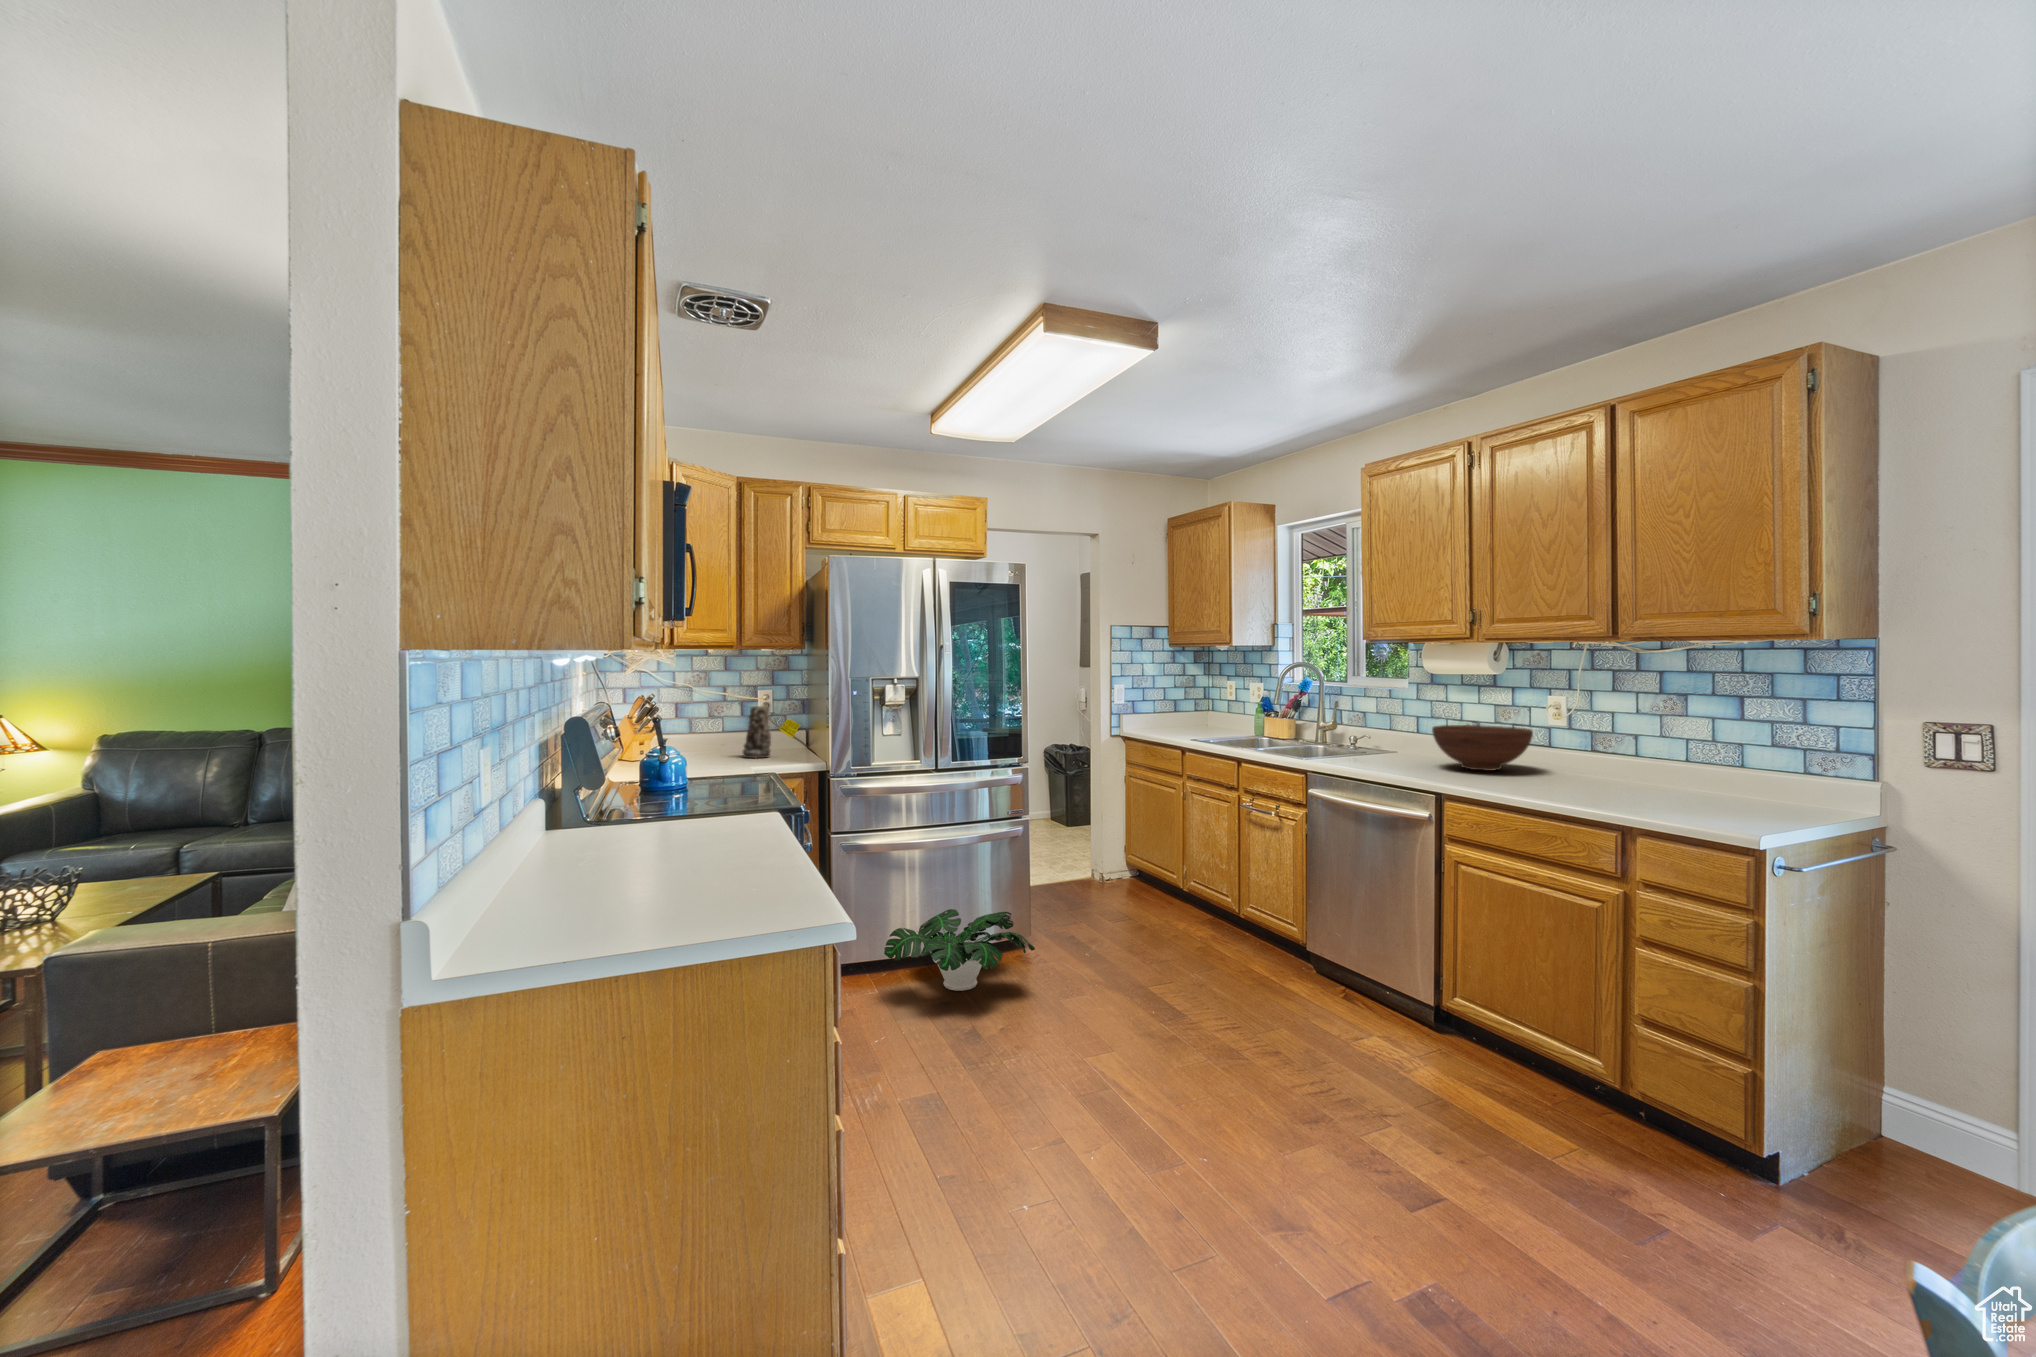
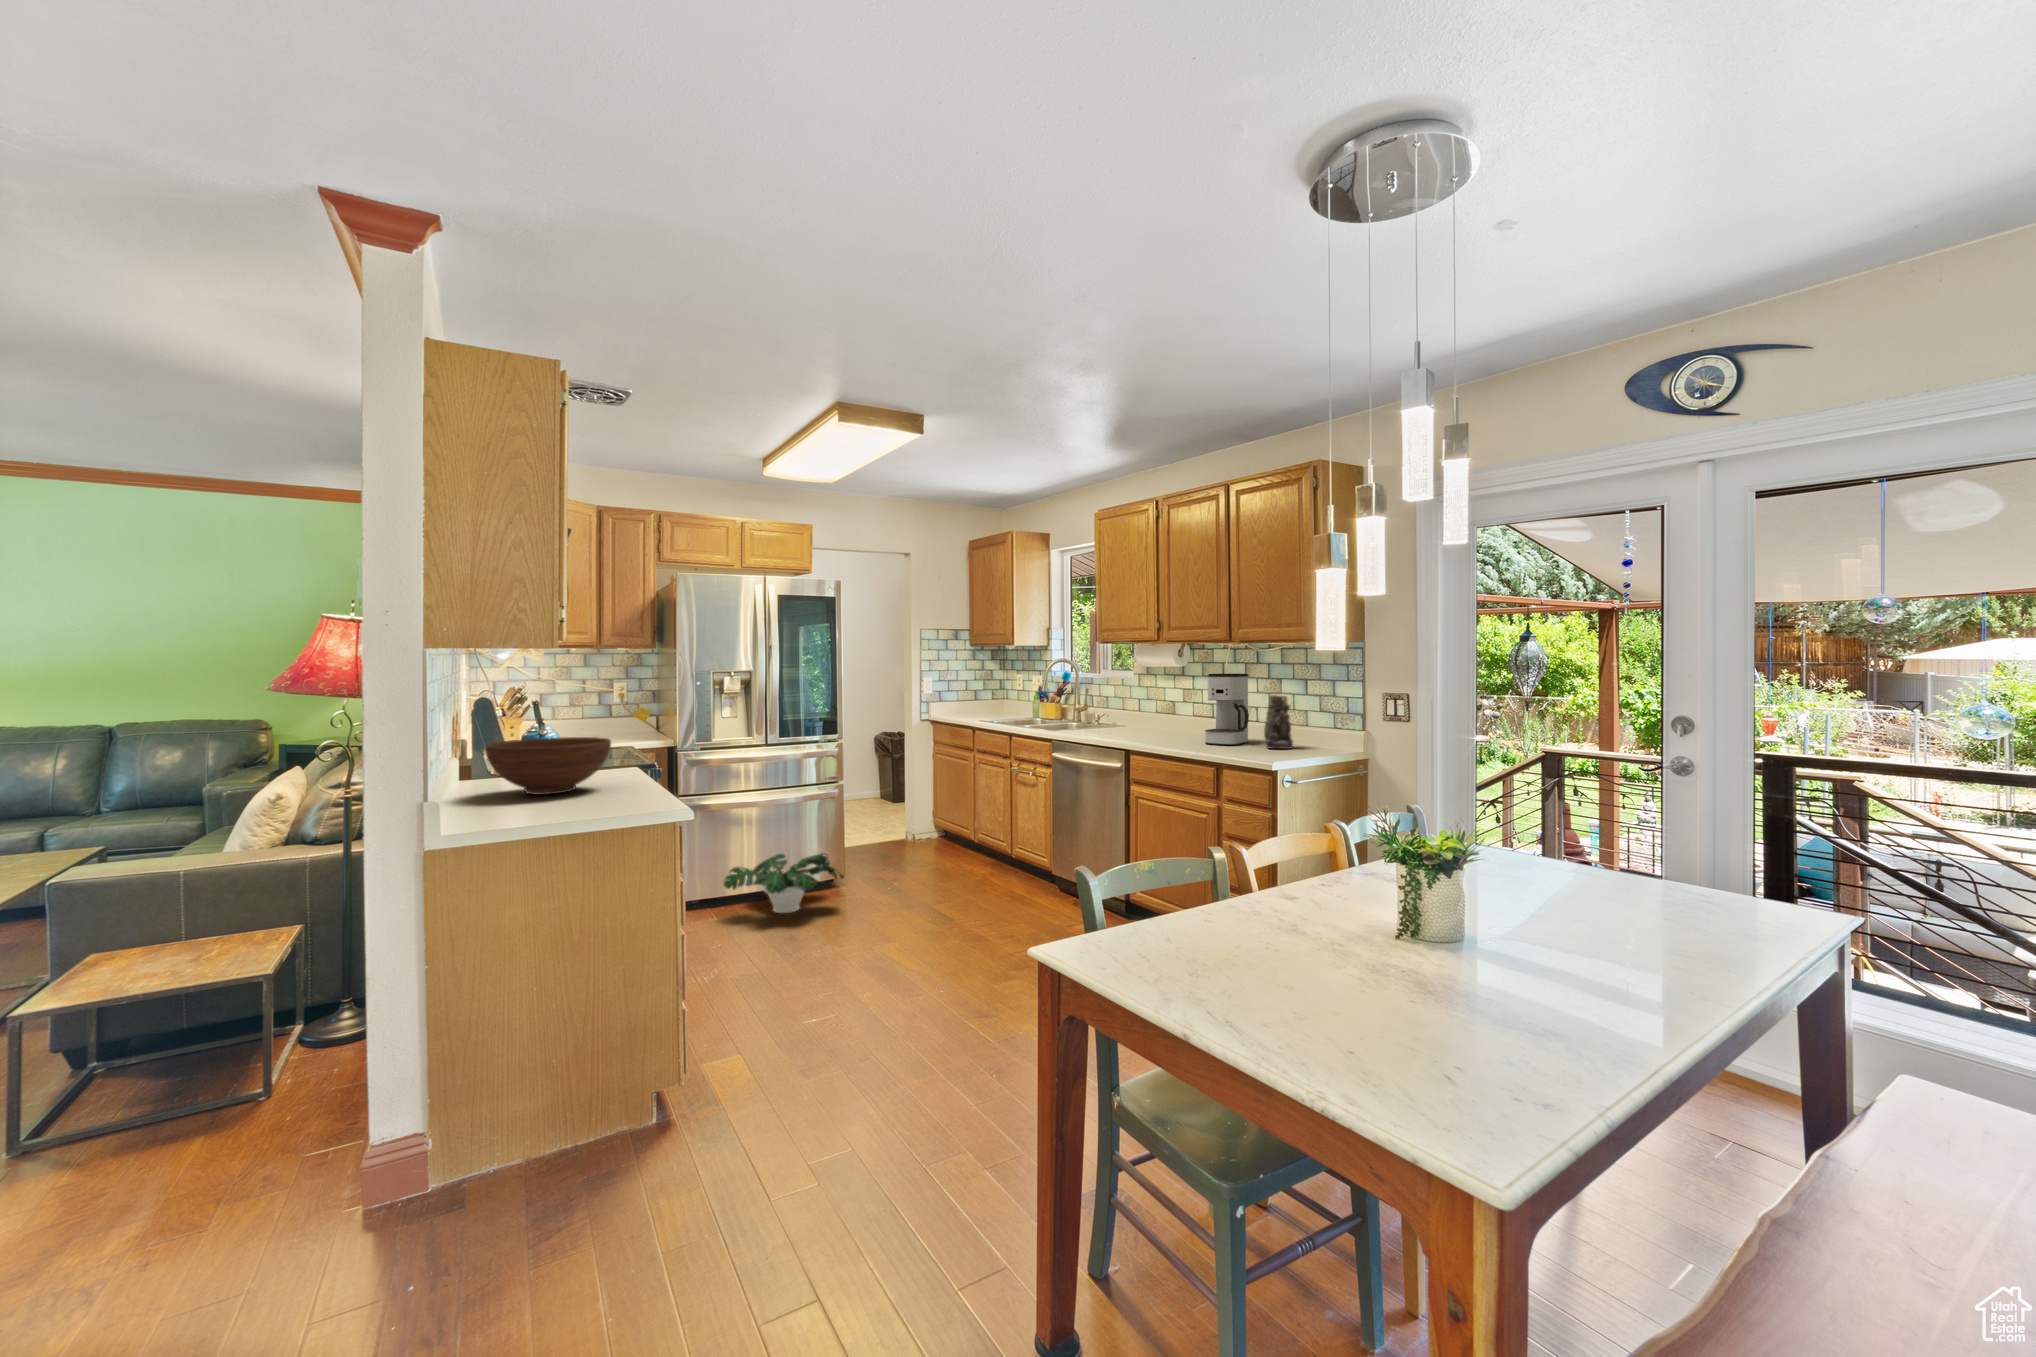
coffee maker: none [1566,685,1643,794] -> present [1205,673,1249,745]
vase: present [743,706,771,758] -> present [1264,695,1293,749]
fruit bowl: present [1432,725,1533,771] -> present [485,737,611,795]

